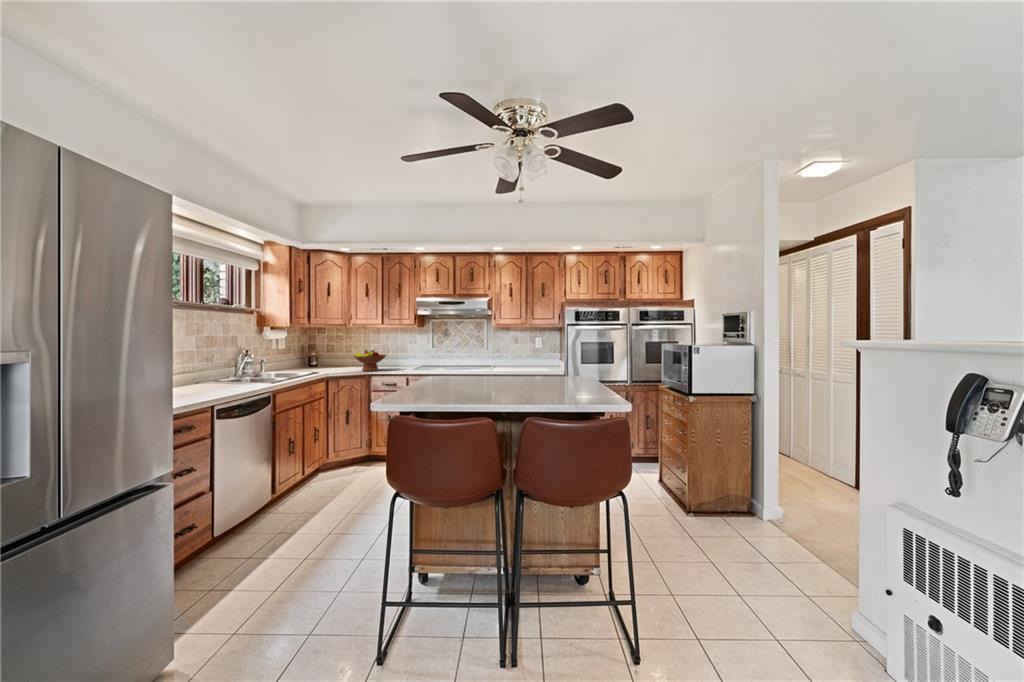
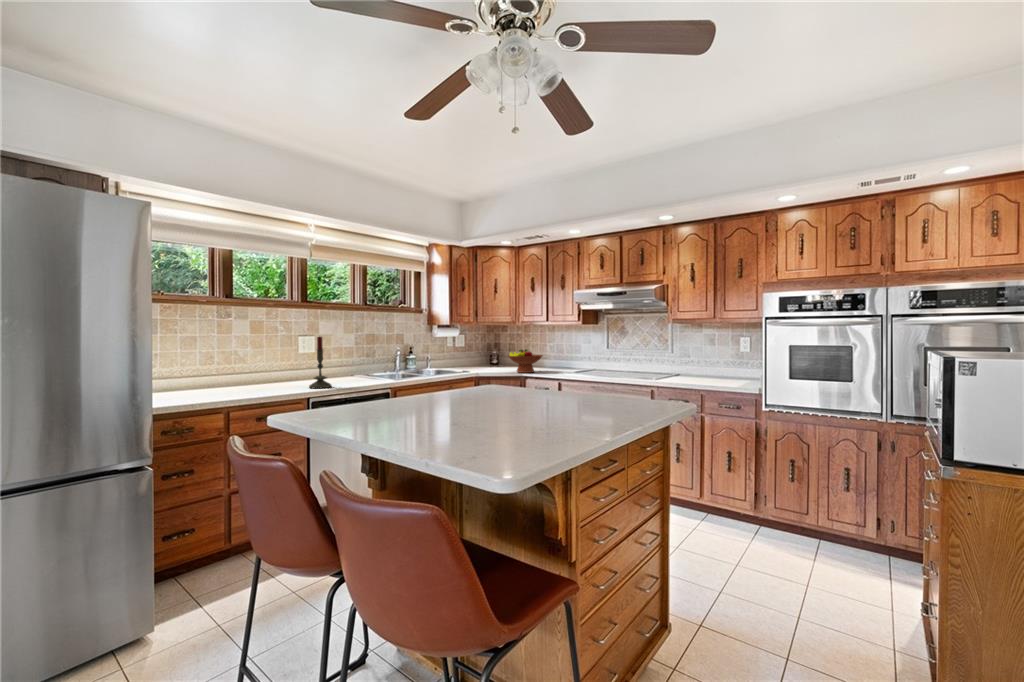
candle: none [195,340,221,396] -> present [309,336,332,388]

